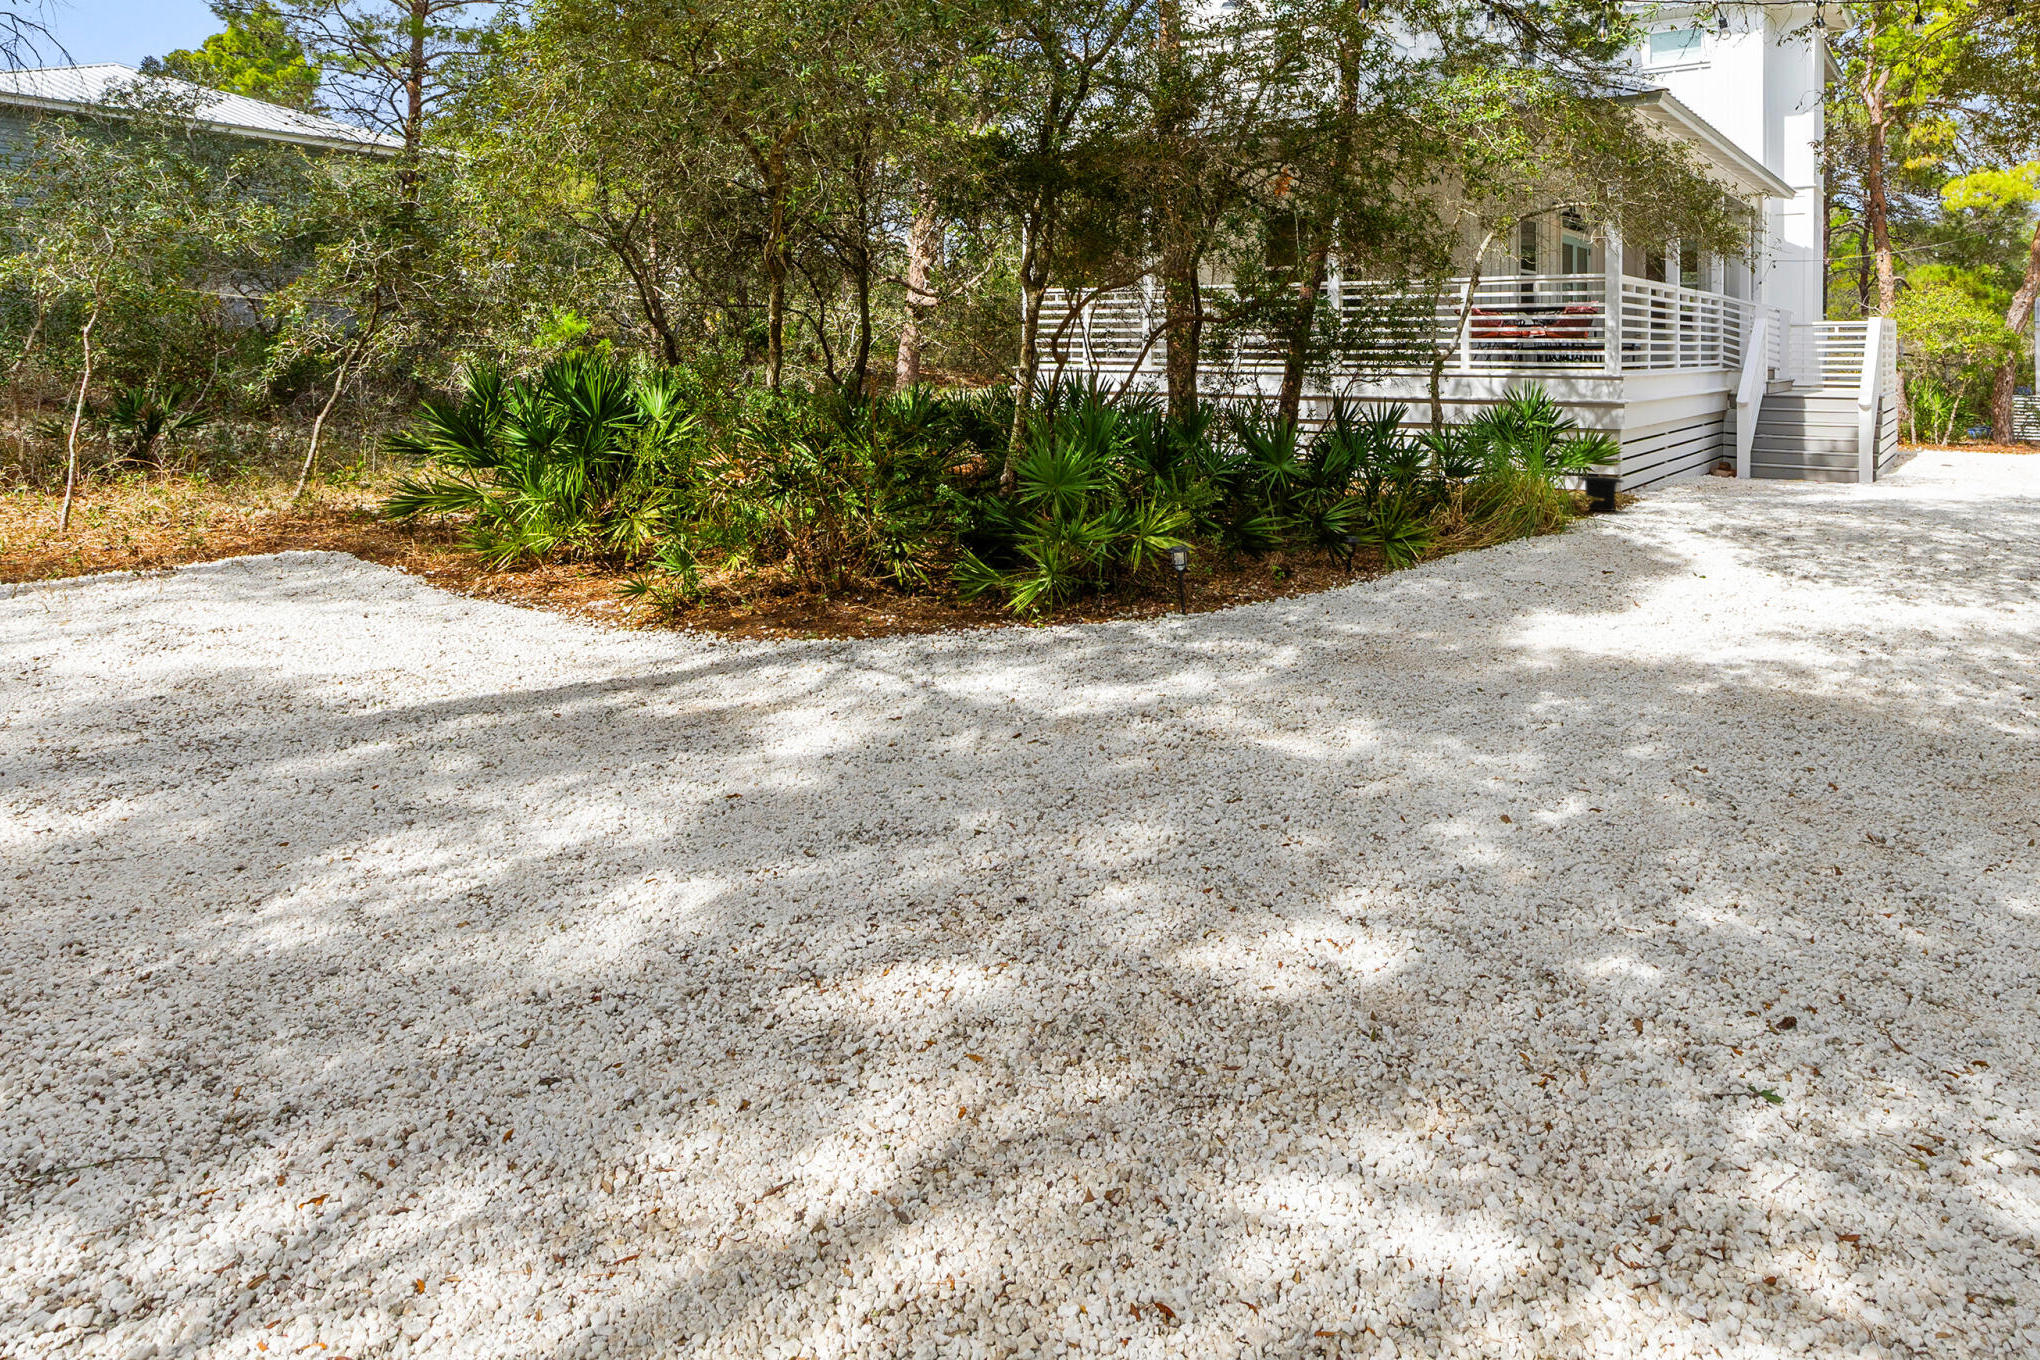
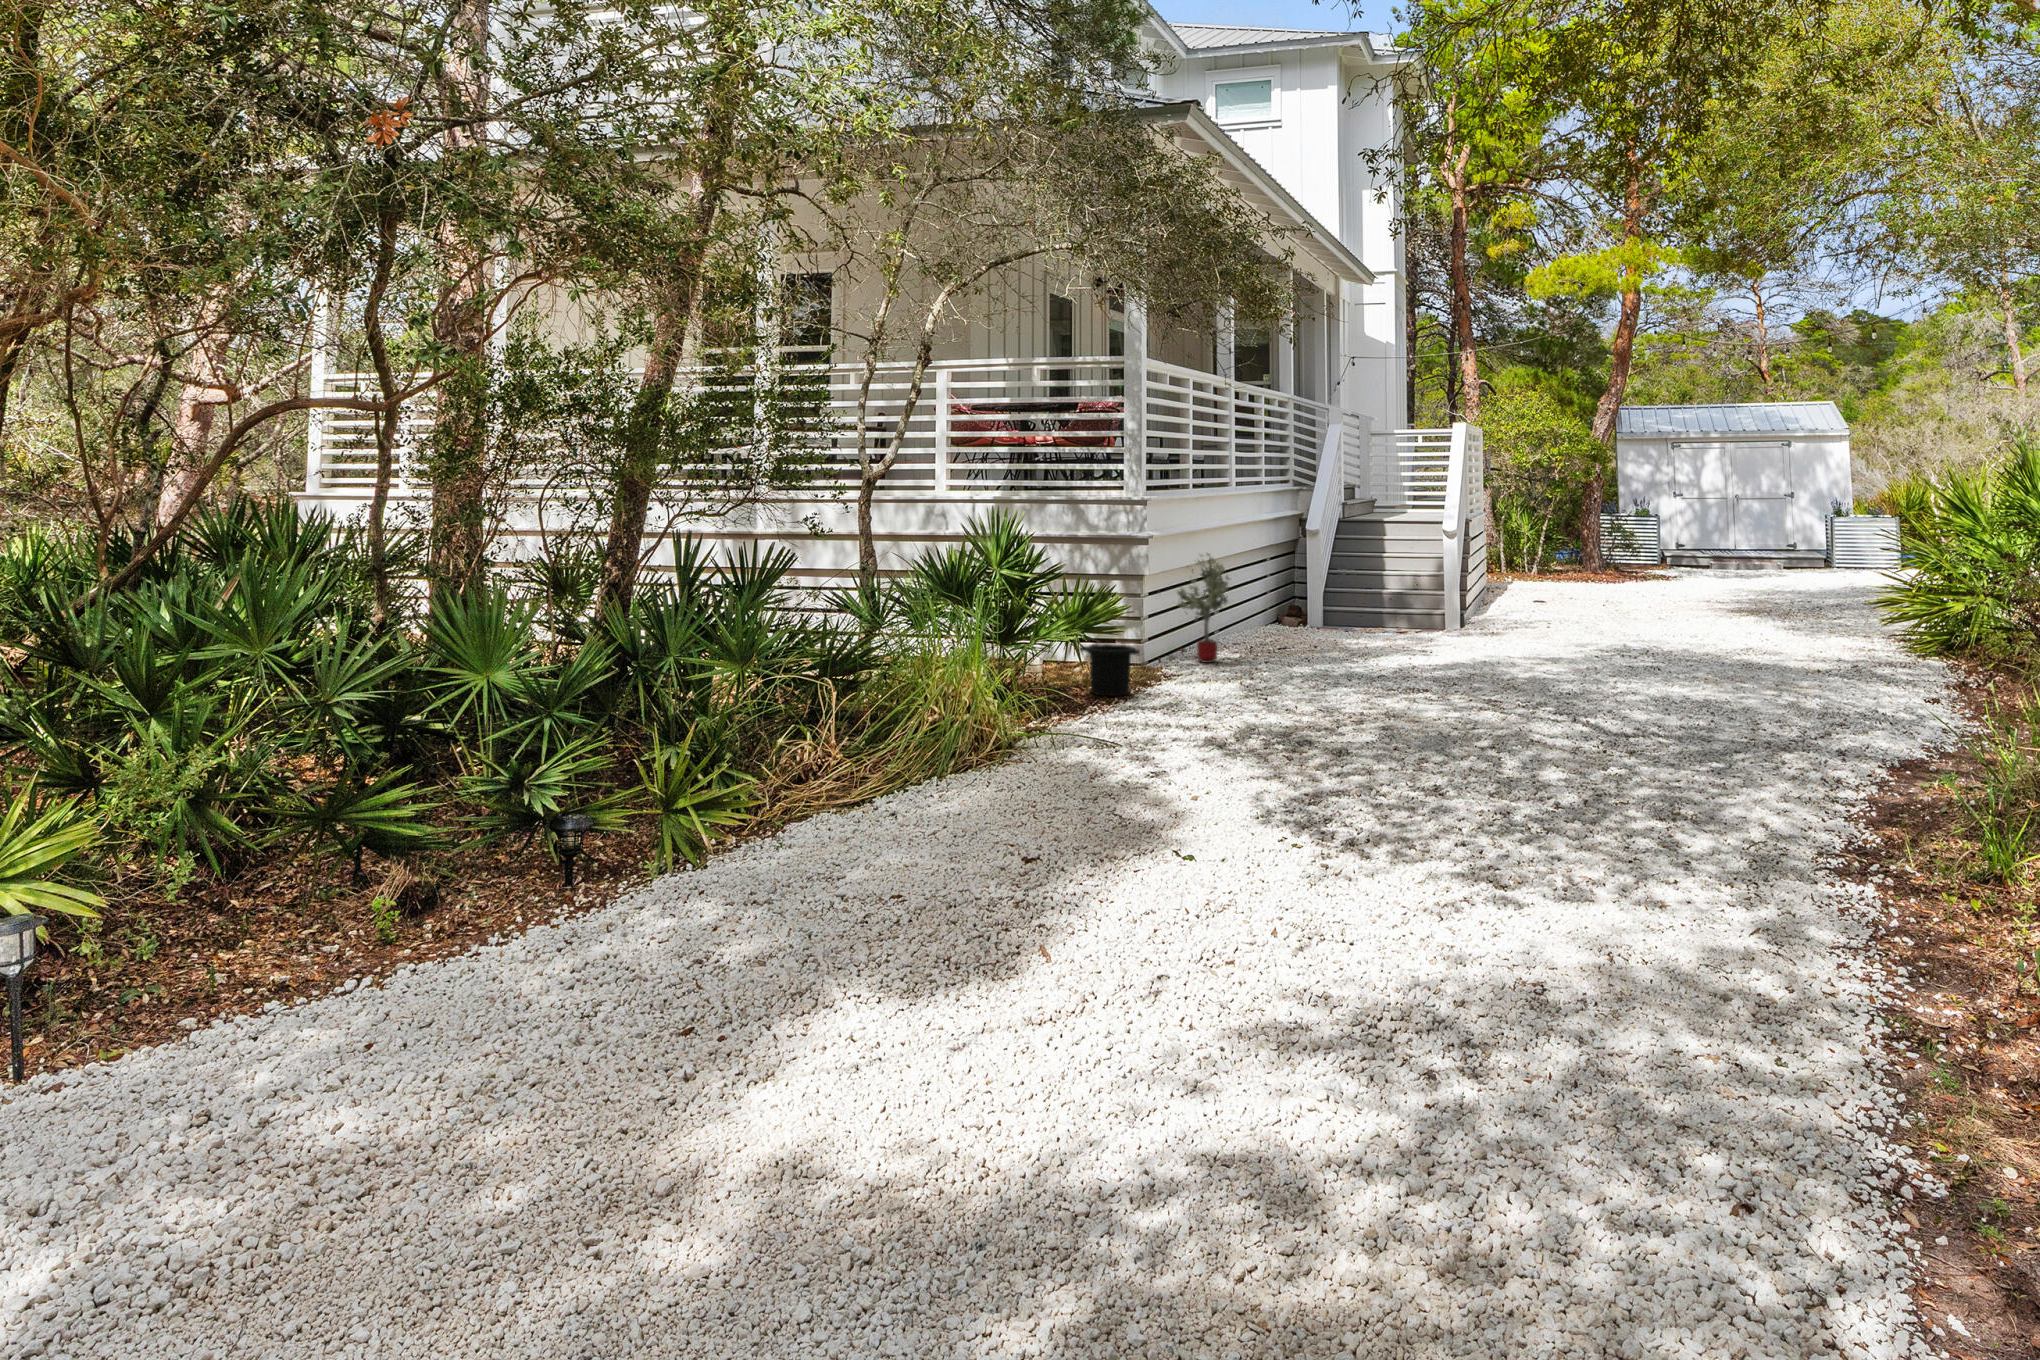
potted tree: none [1642,415,1687,494] -> present [1177,553,1229,663]

